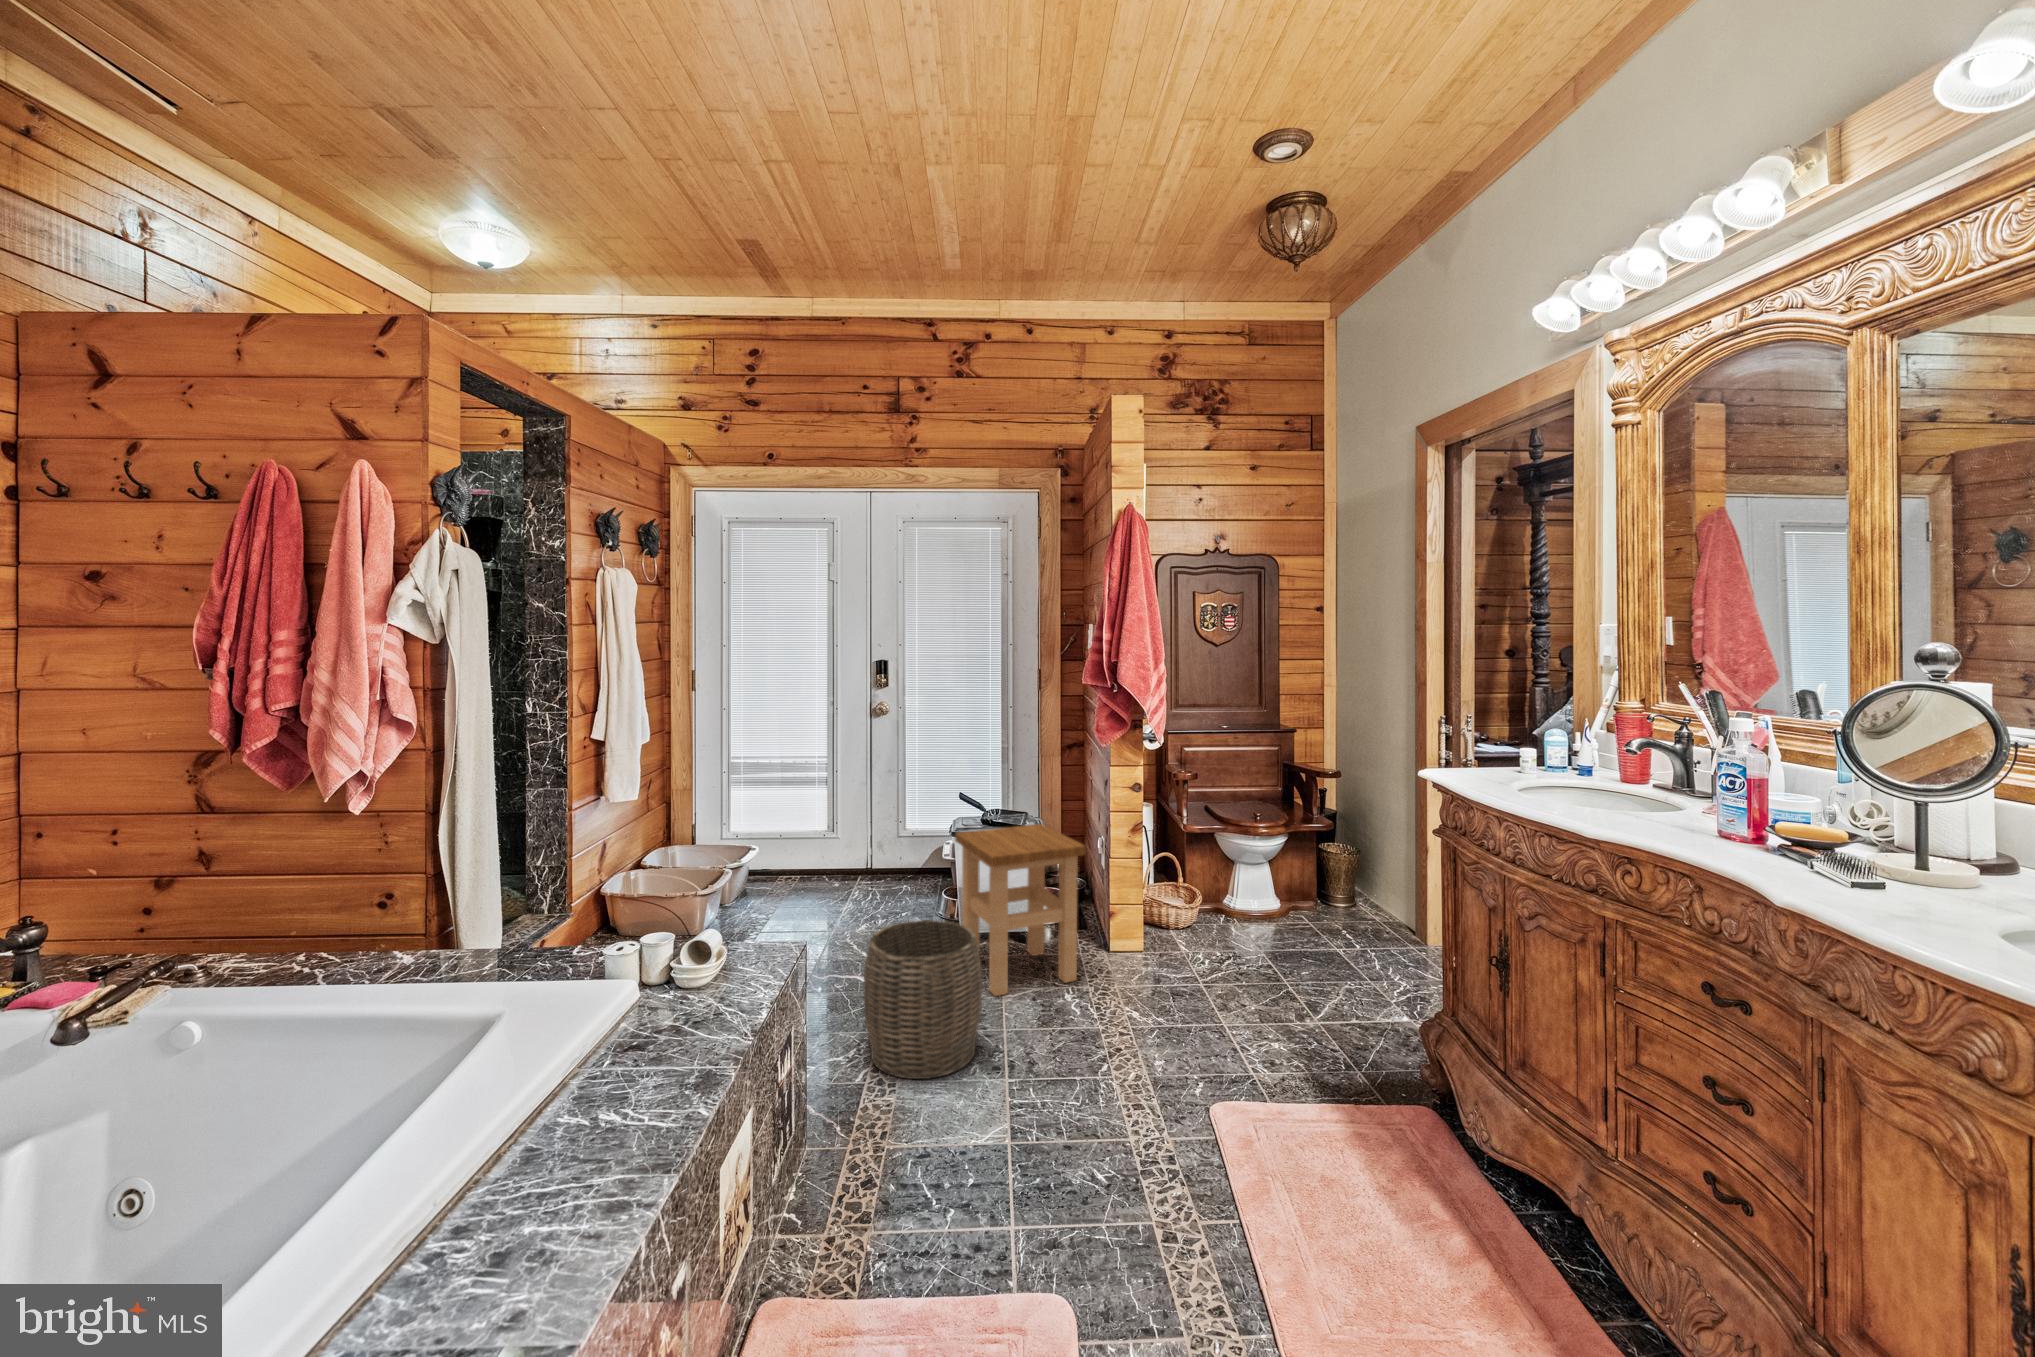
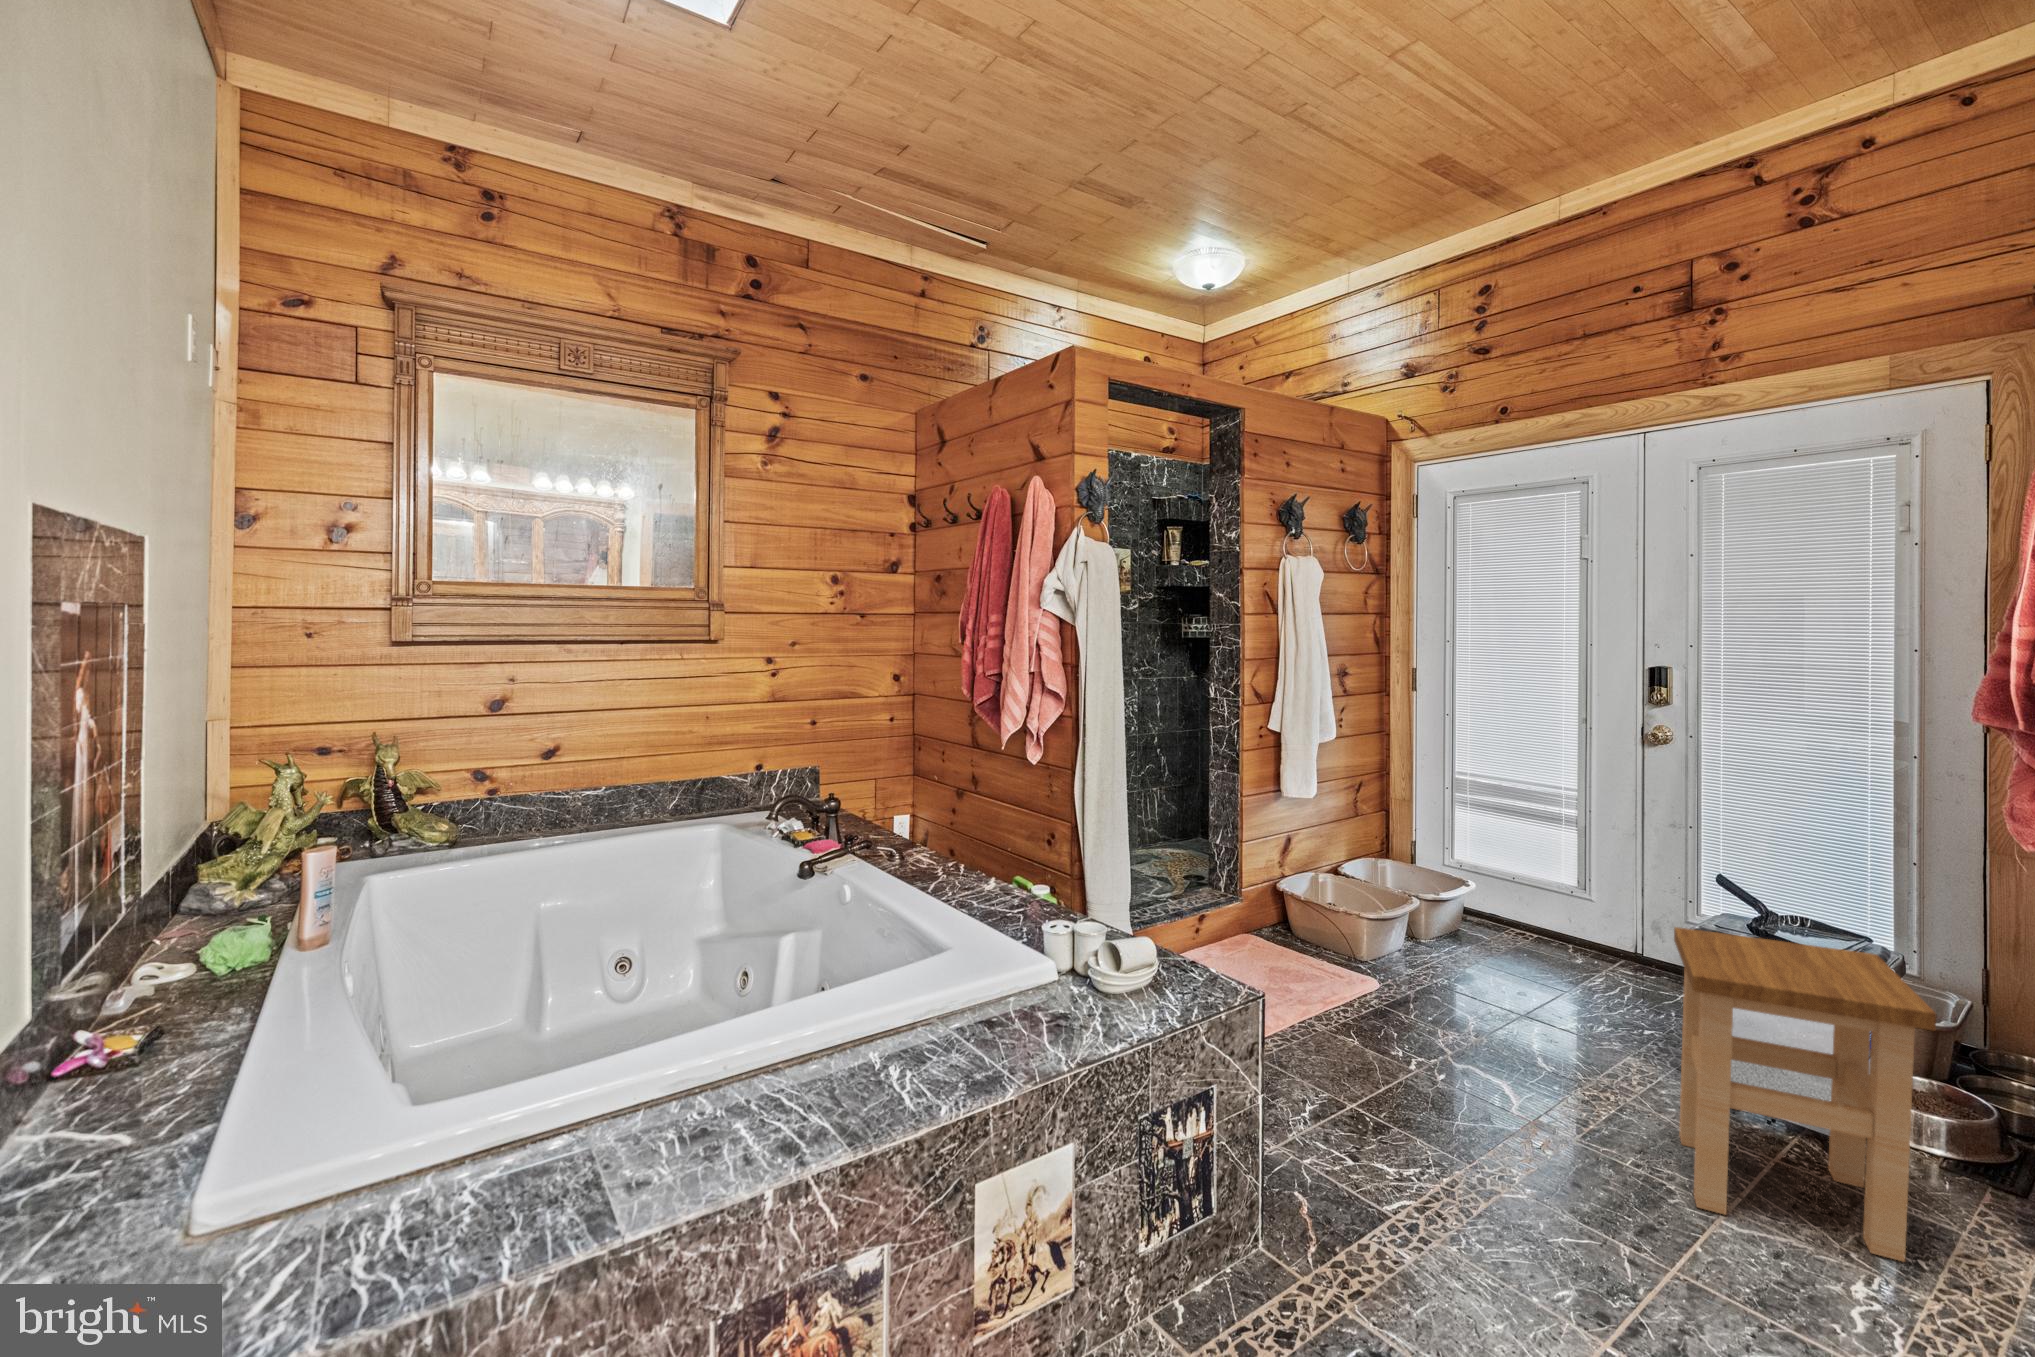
woven basket: present [864,920,982,1079] -> none [1414,1022,1611,1278]

